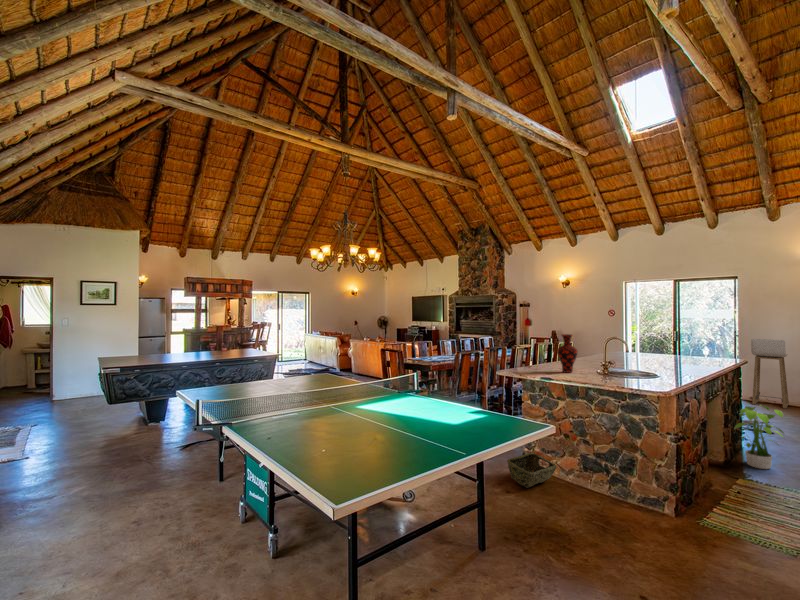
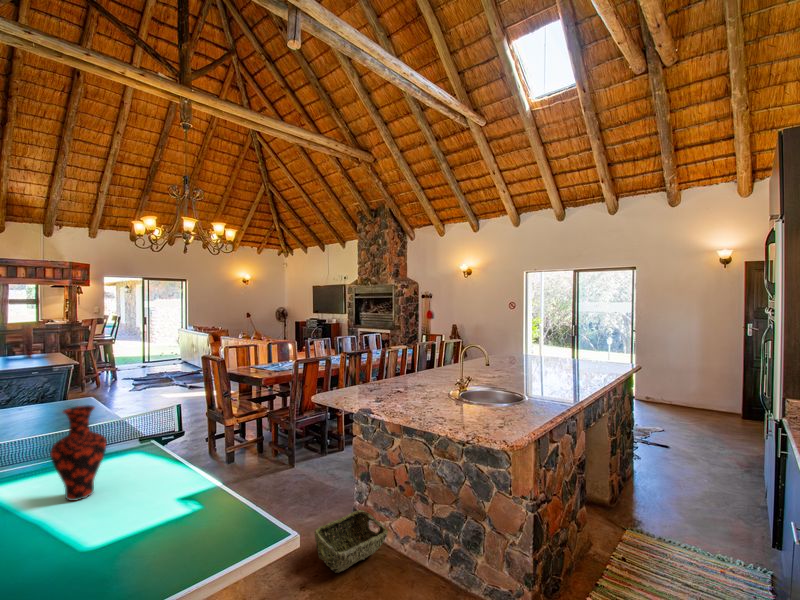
vase: present [557,334,577,373] -> present [50,405,107,501]
bar stool: present [751,339,789,408] -> none [648,336,683,411]
potted plant: present [734,406,784,469] -> none [621,426,678,507]

